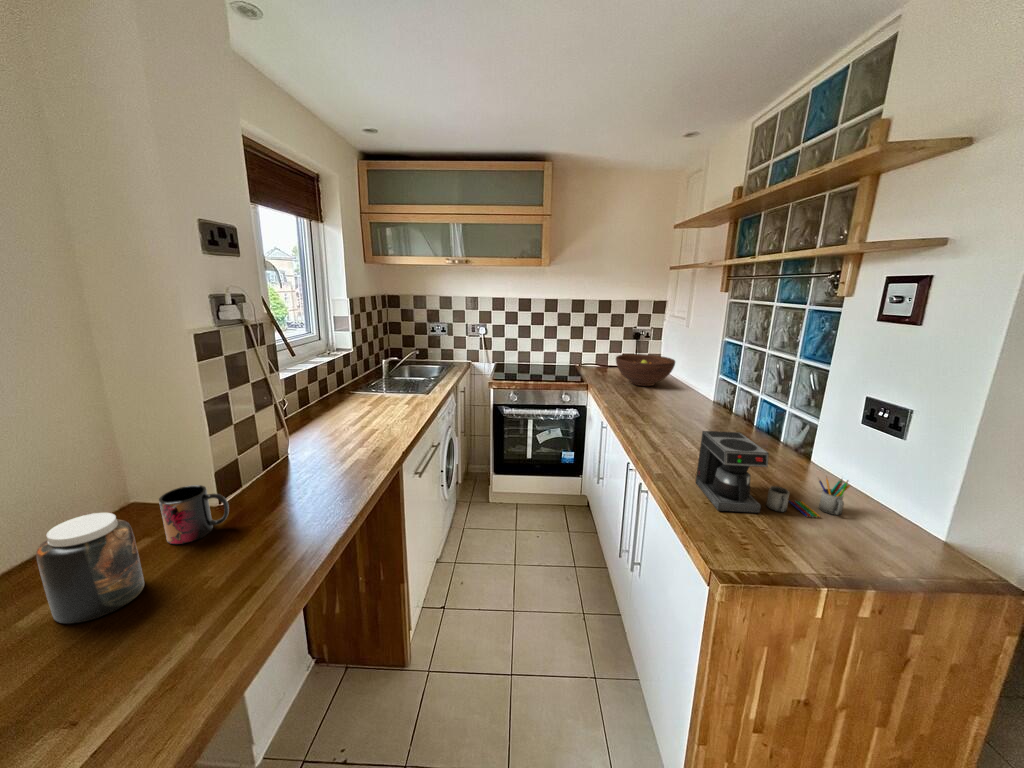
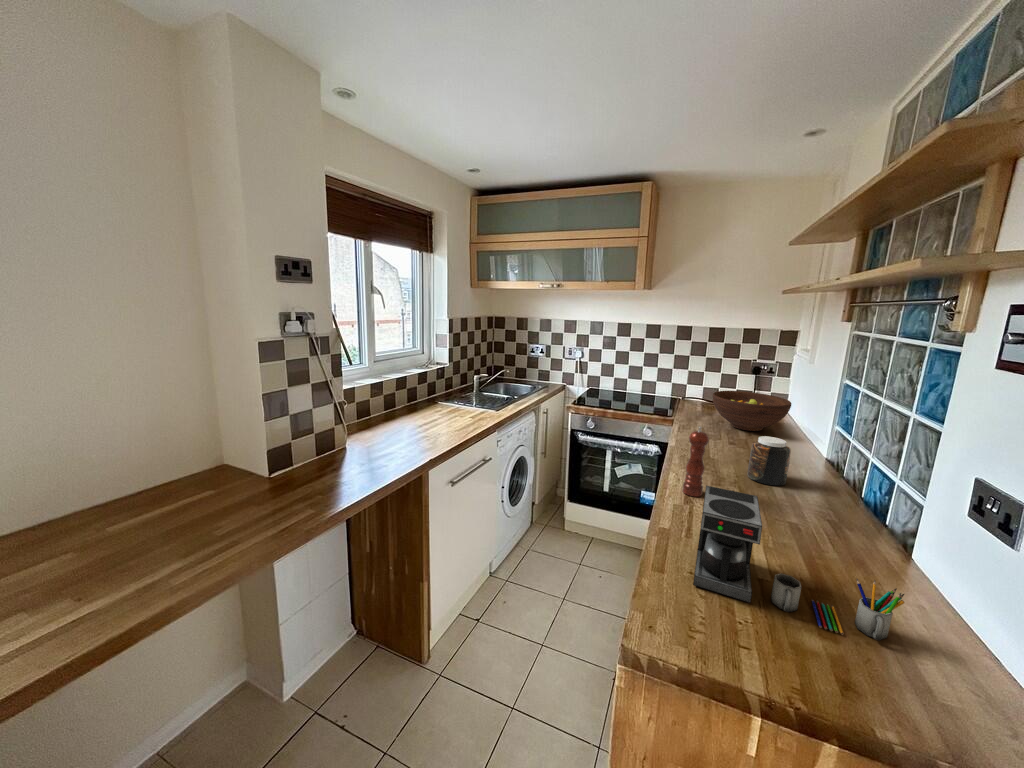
pepper mill: none [646,385,667,444] -> present [683,426,709,497]
mug: present [159,485,229,544] -> none [217,452,262,493]
jar: present [36,513,144,624] -> present [747,436,791,486]

